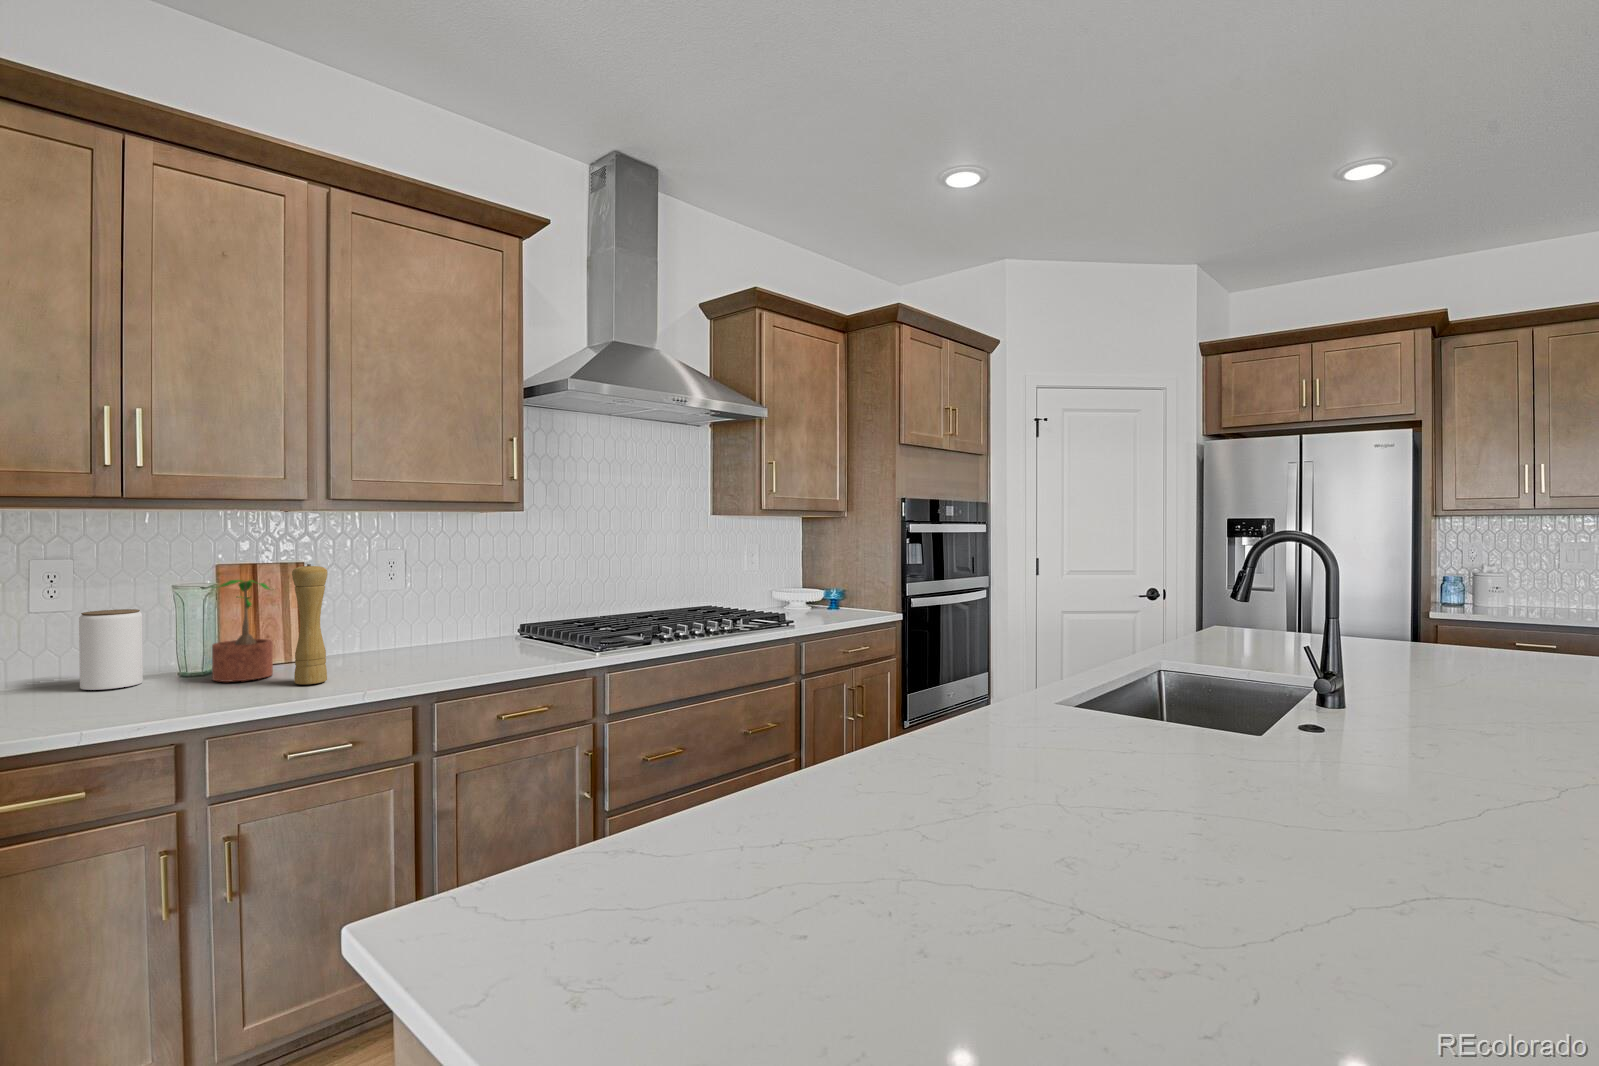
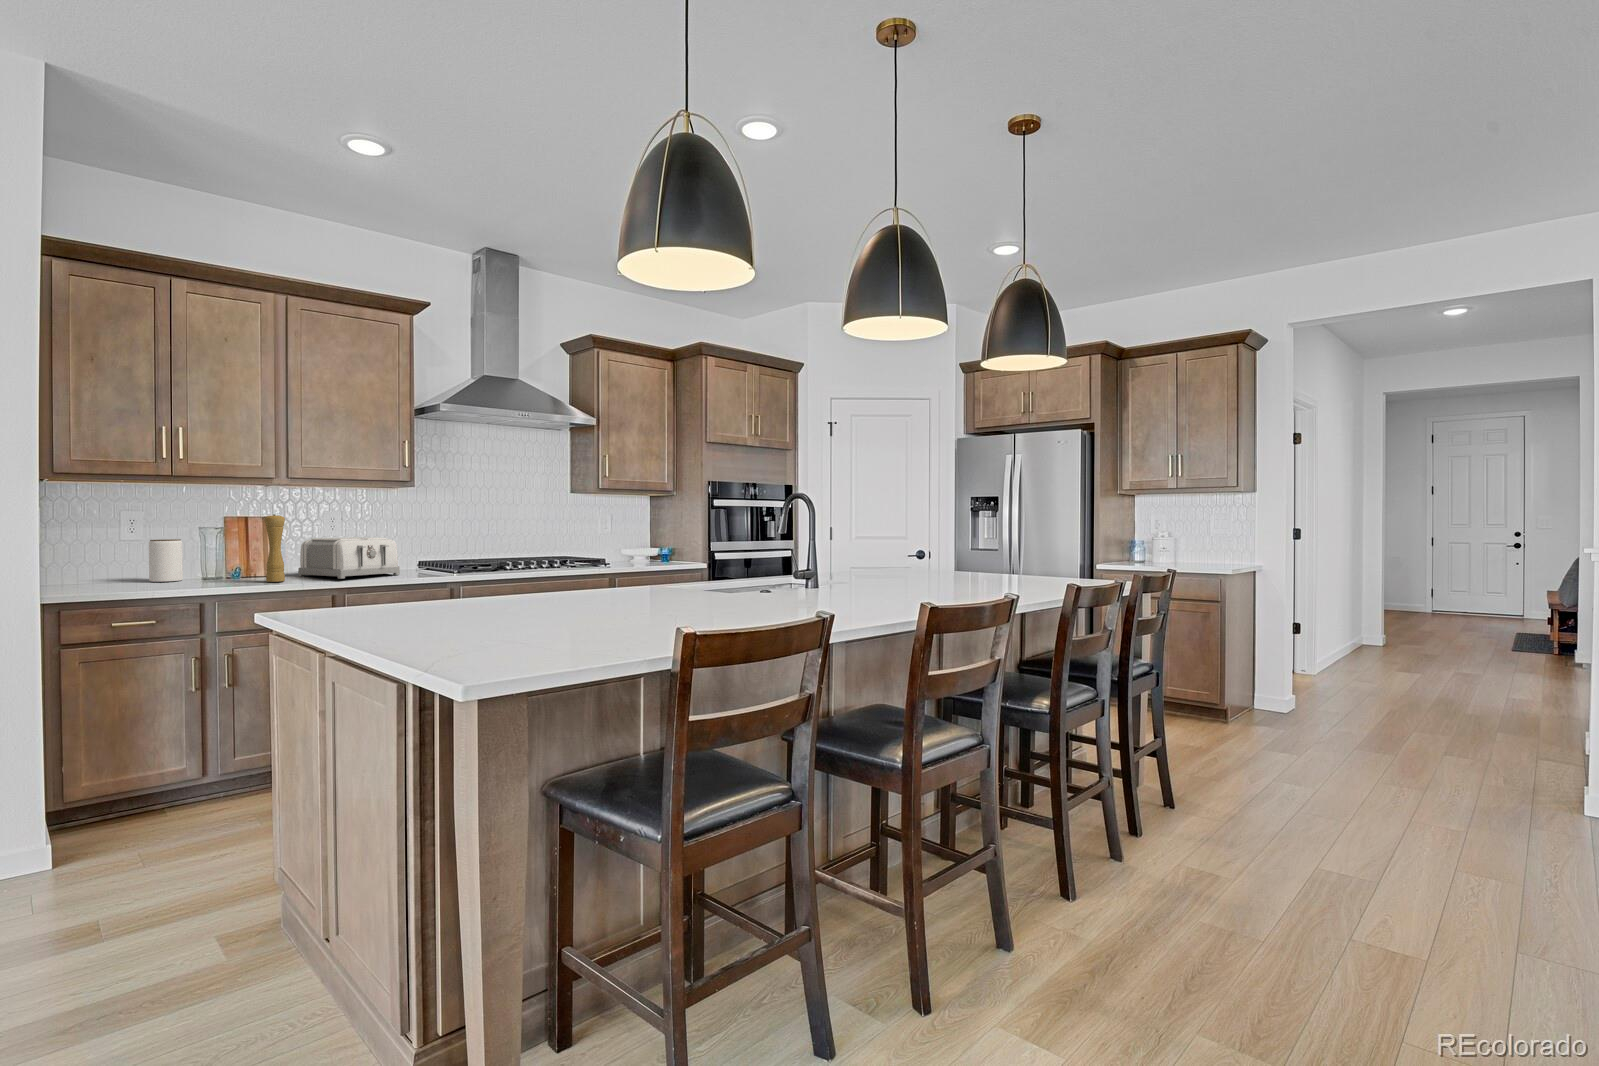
potted plant: present [212,580,273,682] -> none [220,524,258,580]
toaster: none [345,594,511,673] -> present [298,537,400,579]

